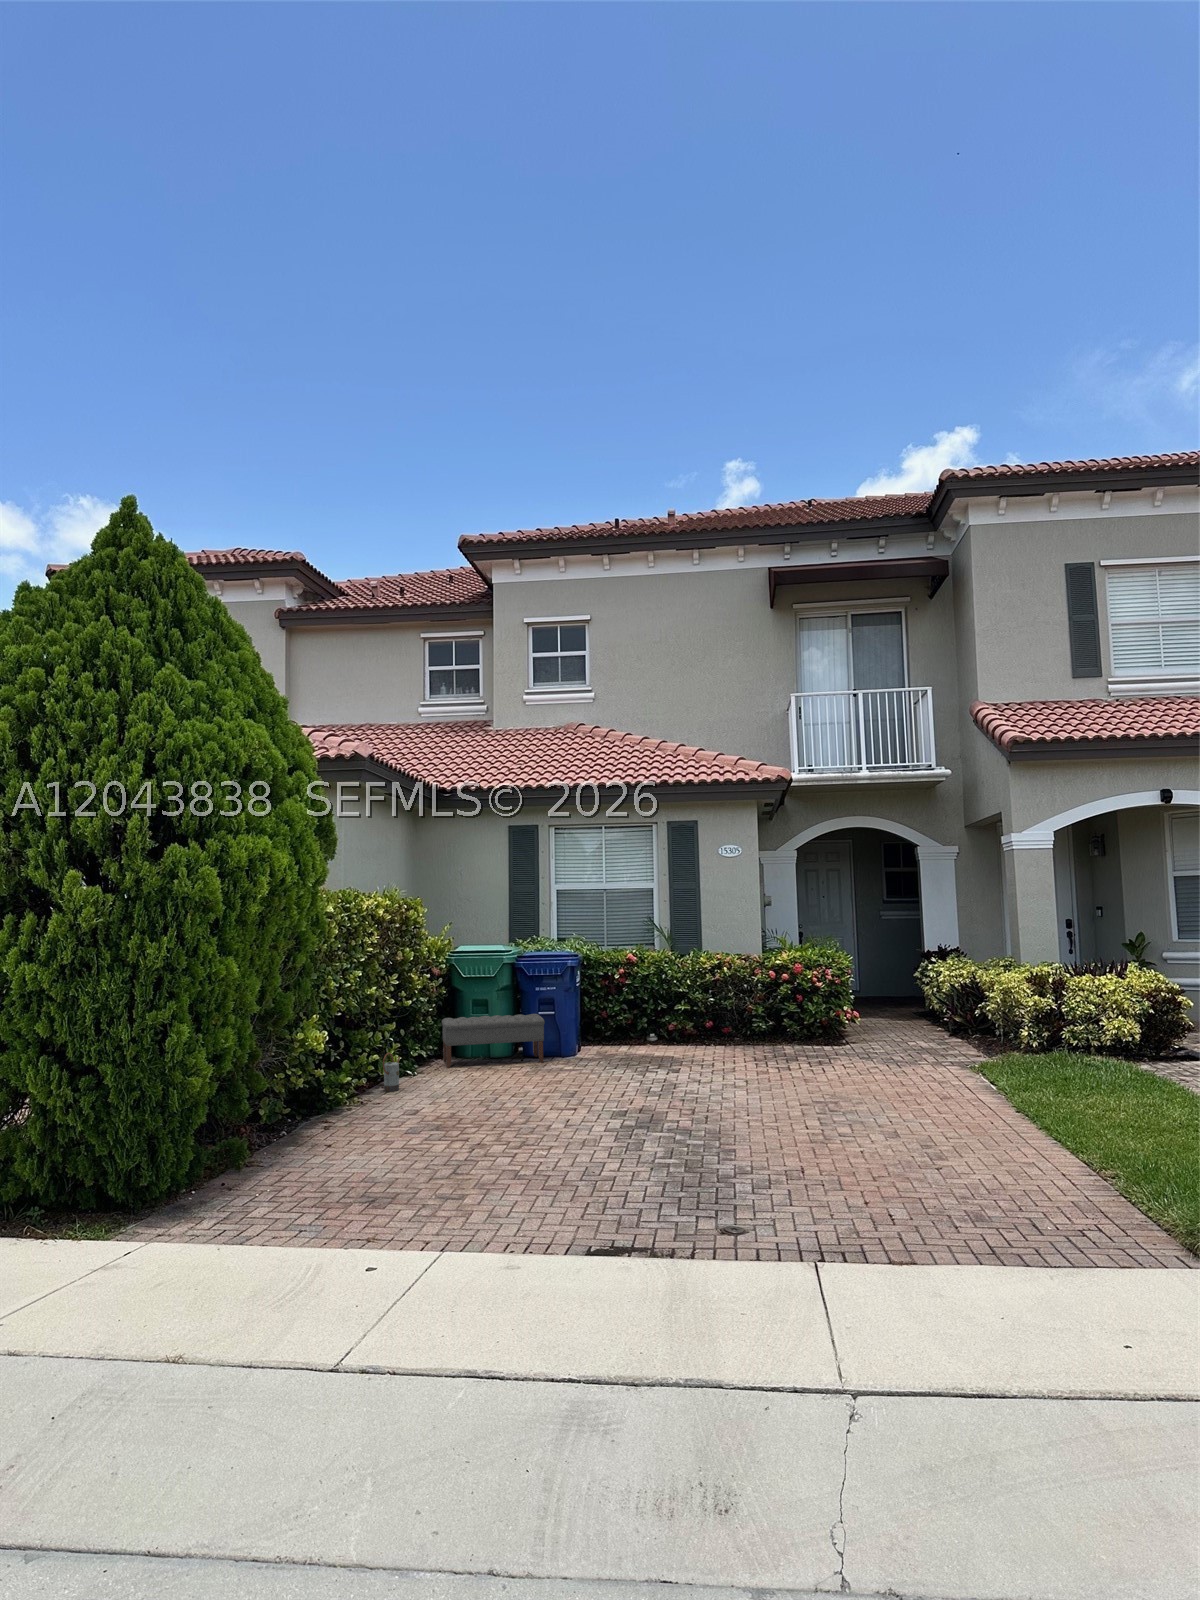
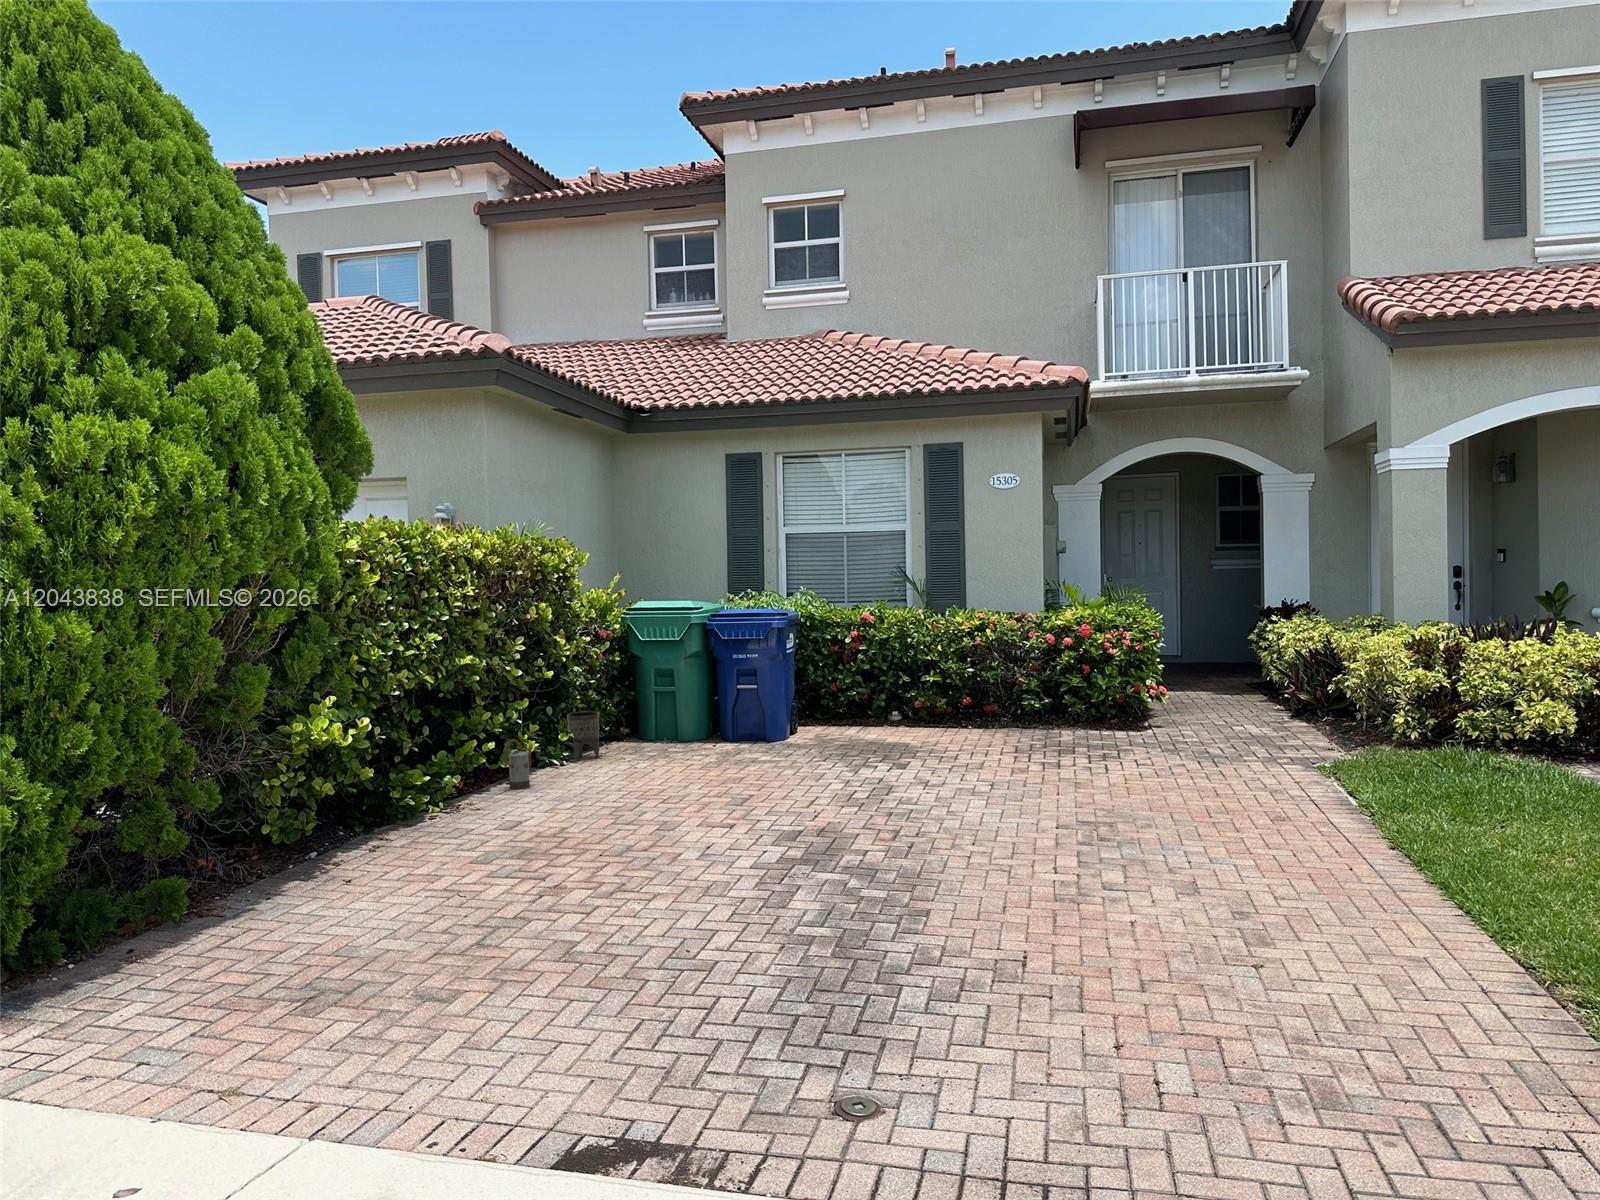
bench: present [442,1014,545,1068] -> none [610,688,741,756]
planter: none [412,1033,437,1072] -> present [567,711,599,761]

